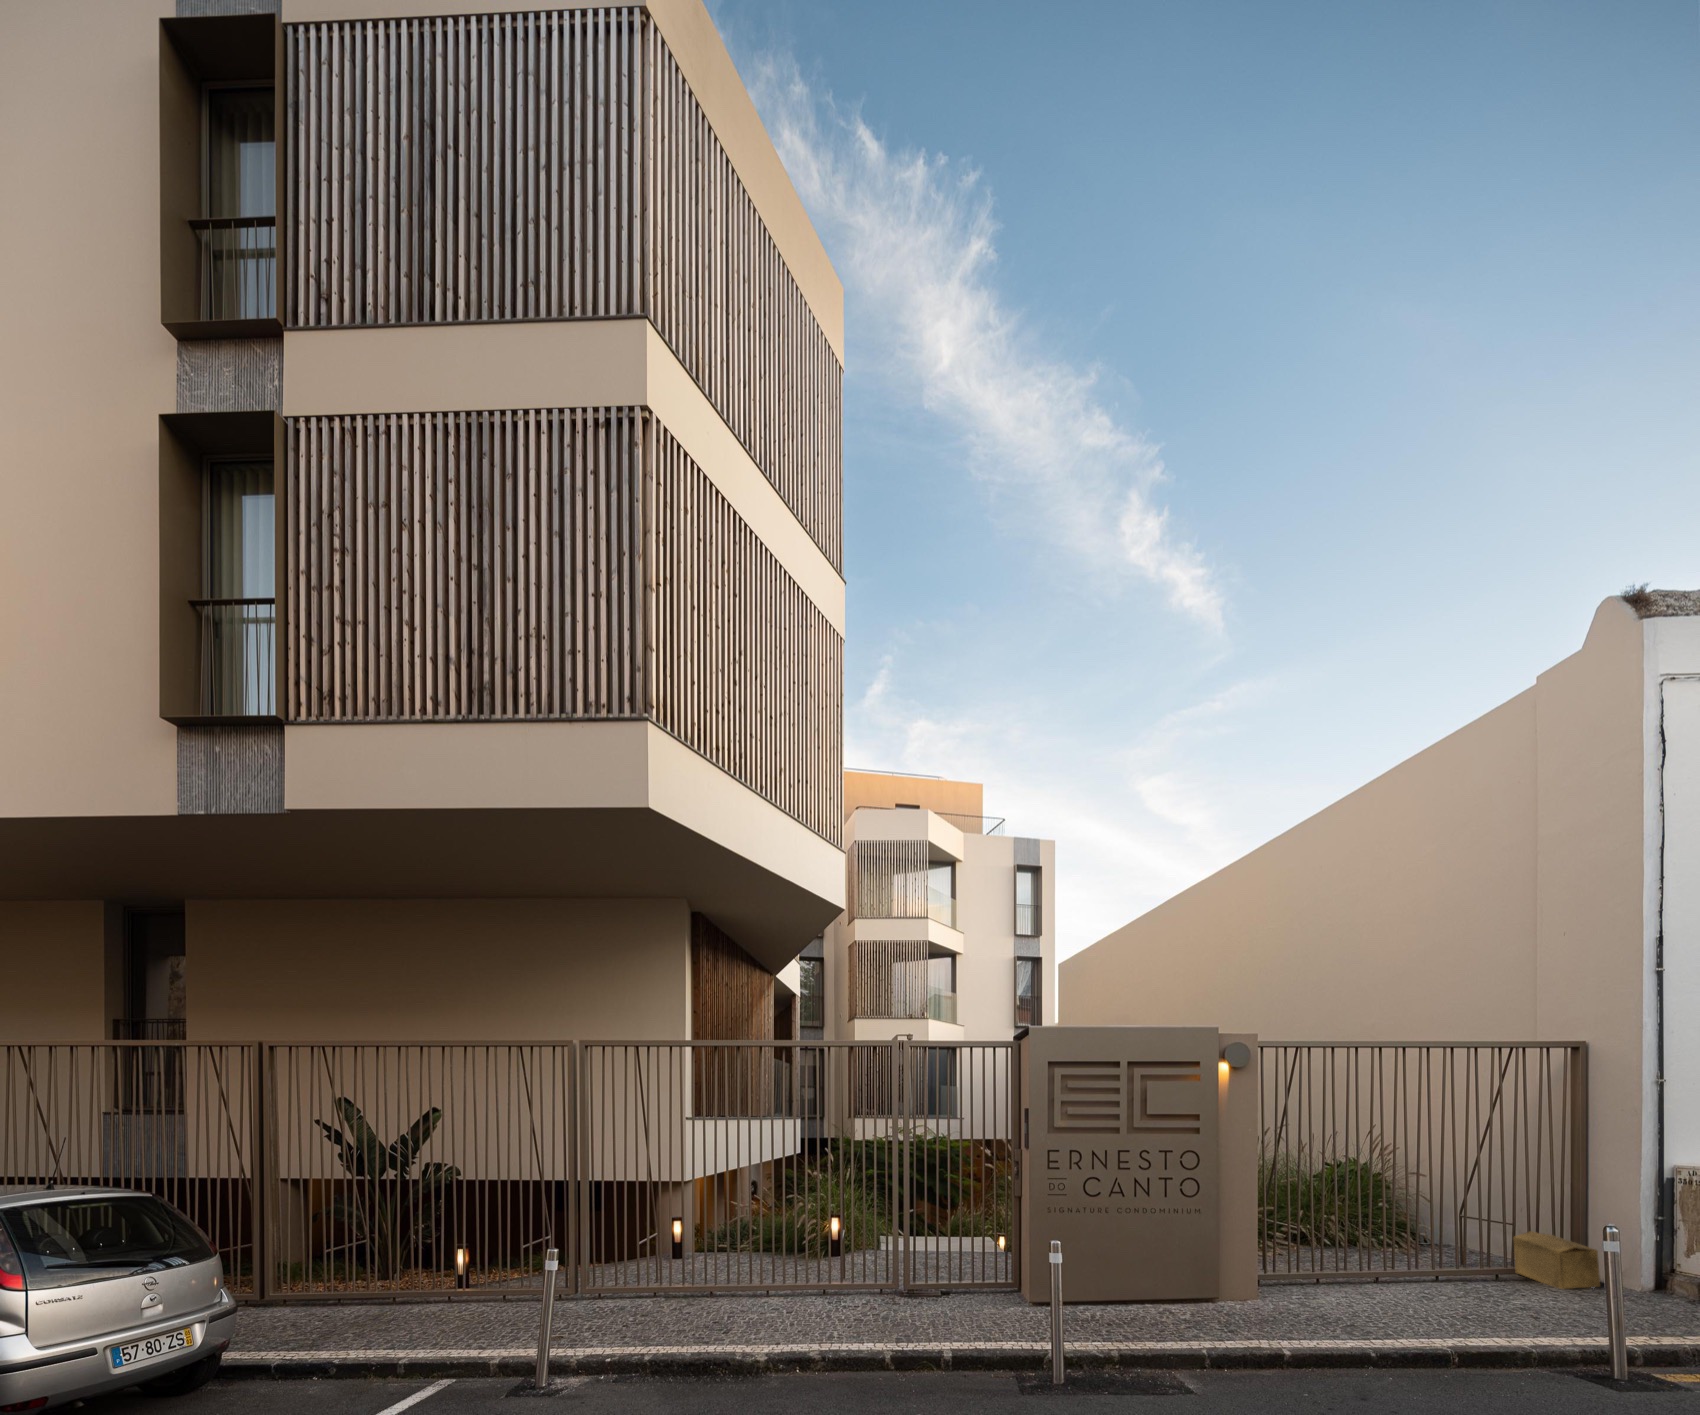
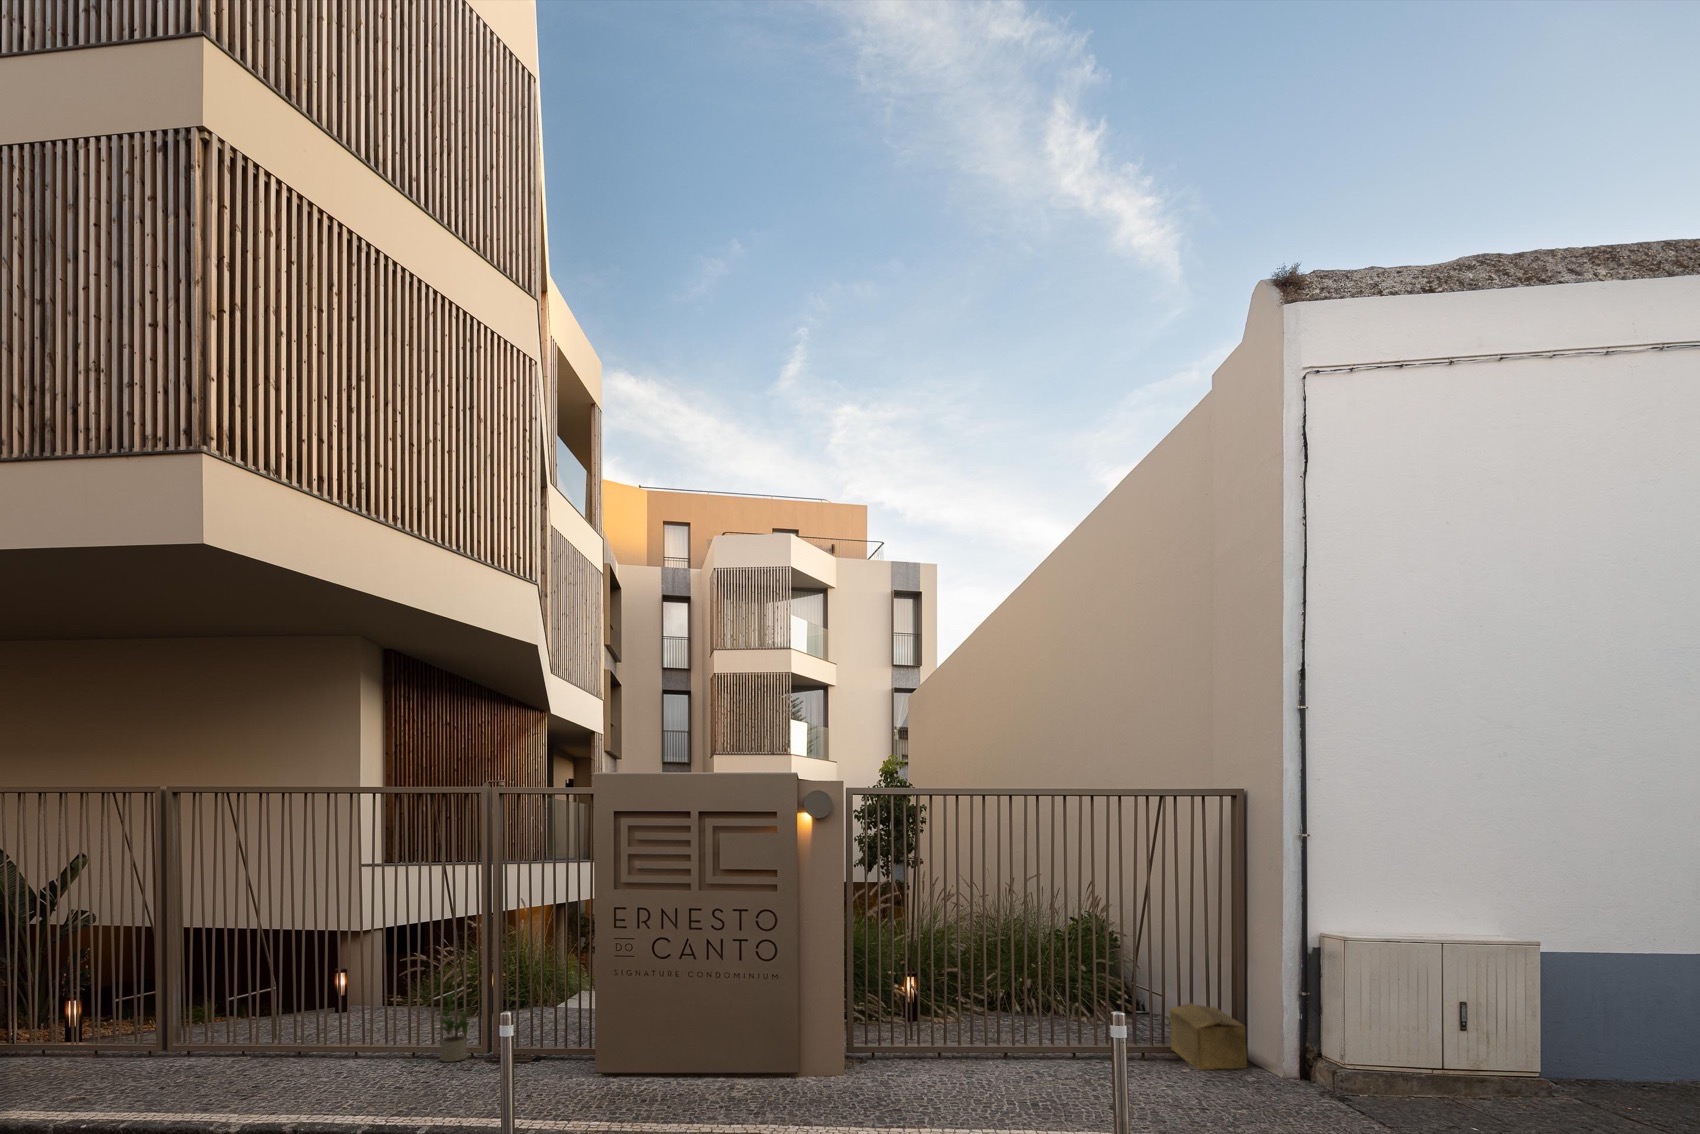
potted plant: none [879,1229,911,1294] -> present [440,992,469,1062]

